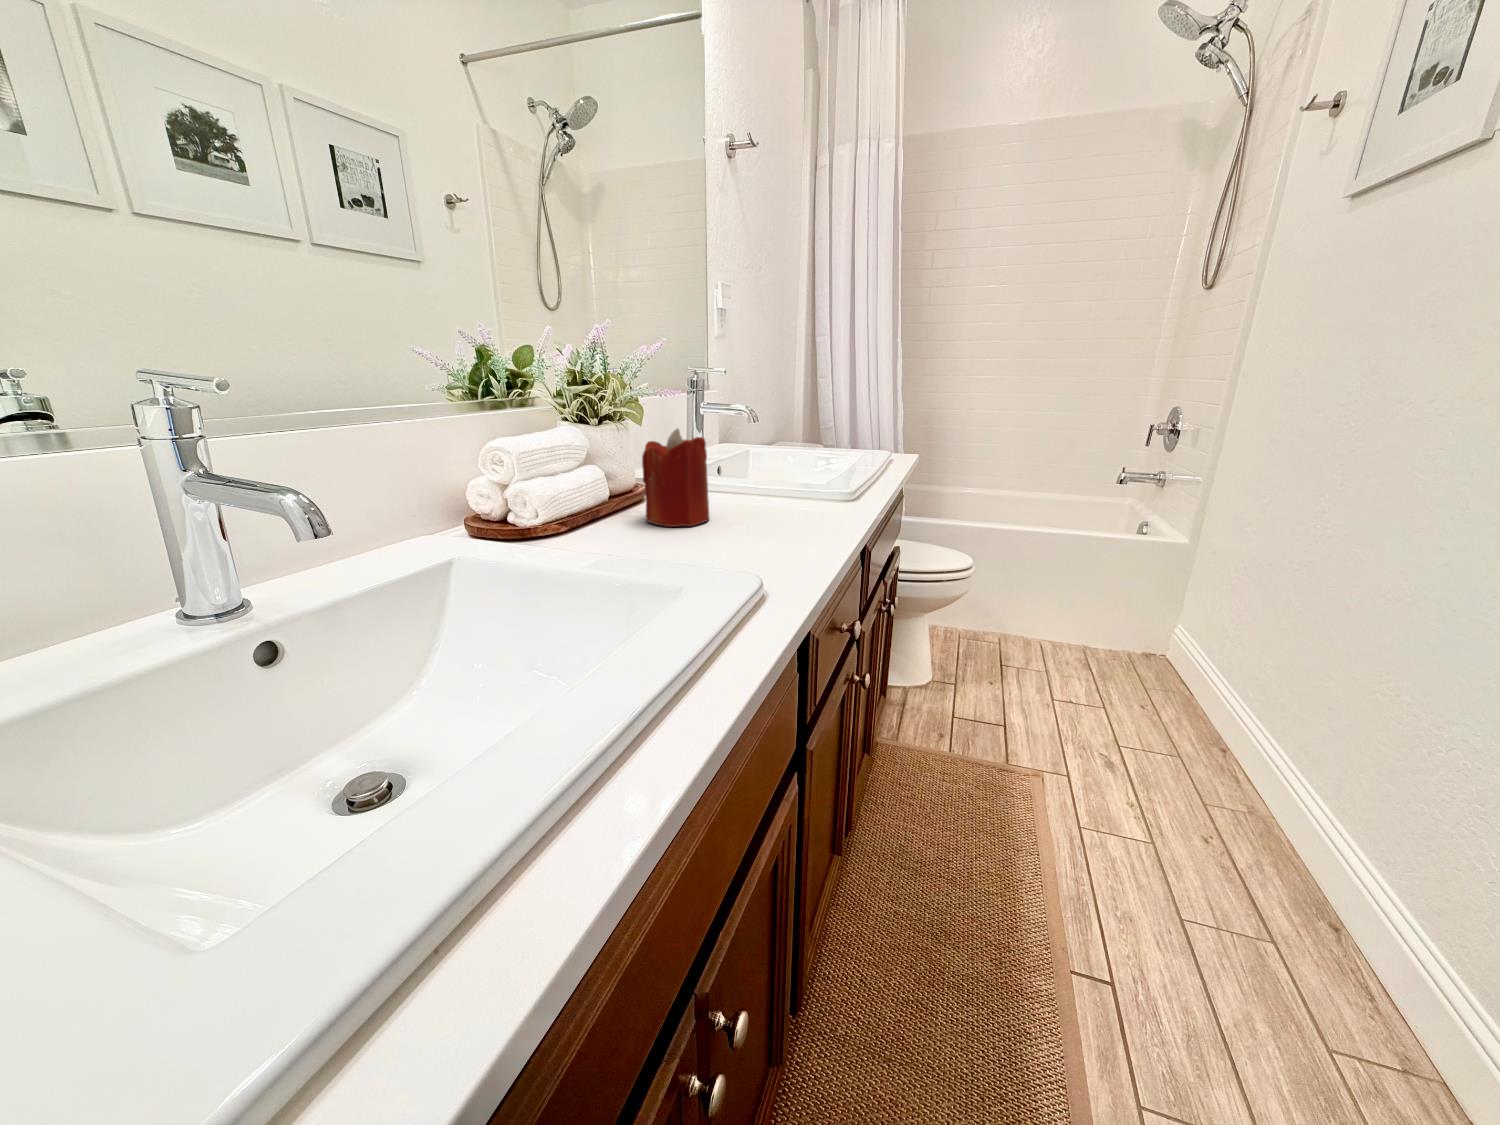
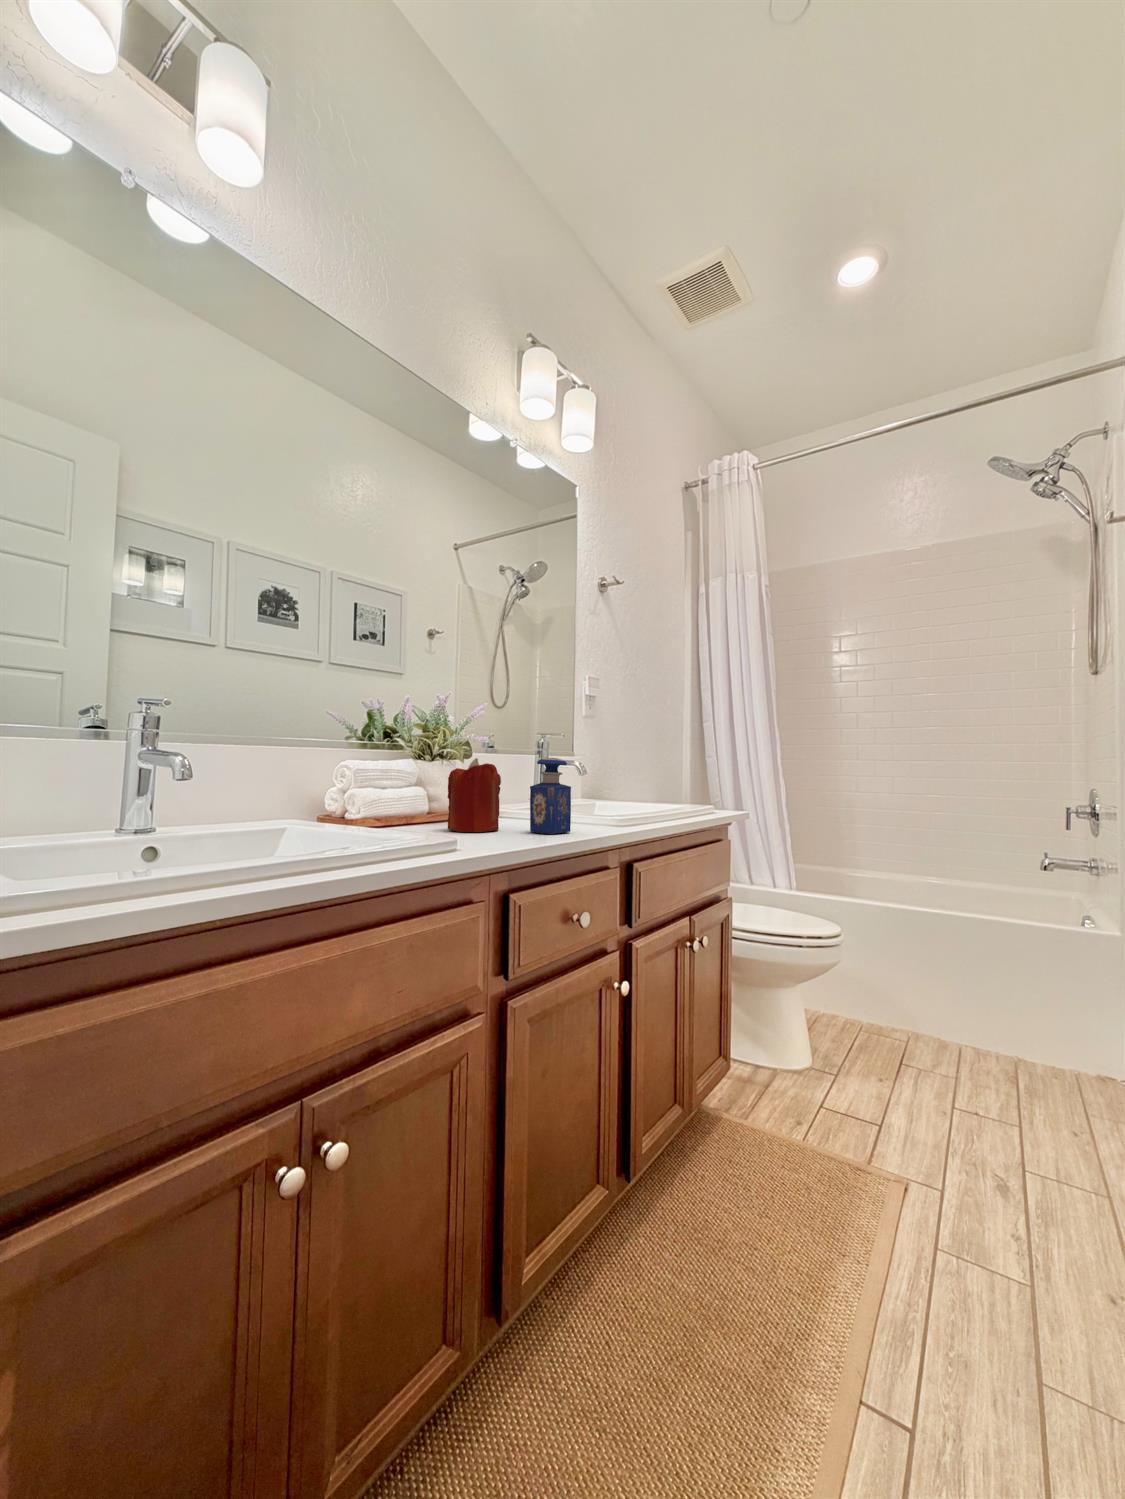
perfume bottle: none [750,426,802,523] -> present [530,758,571,834]

